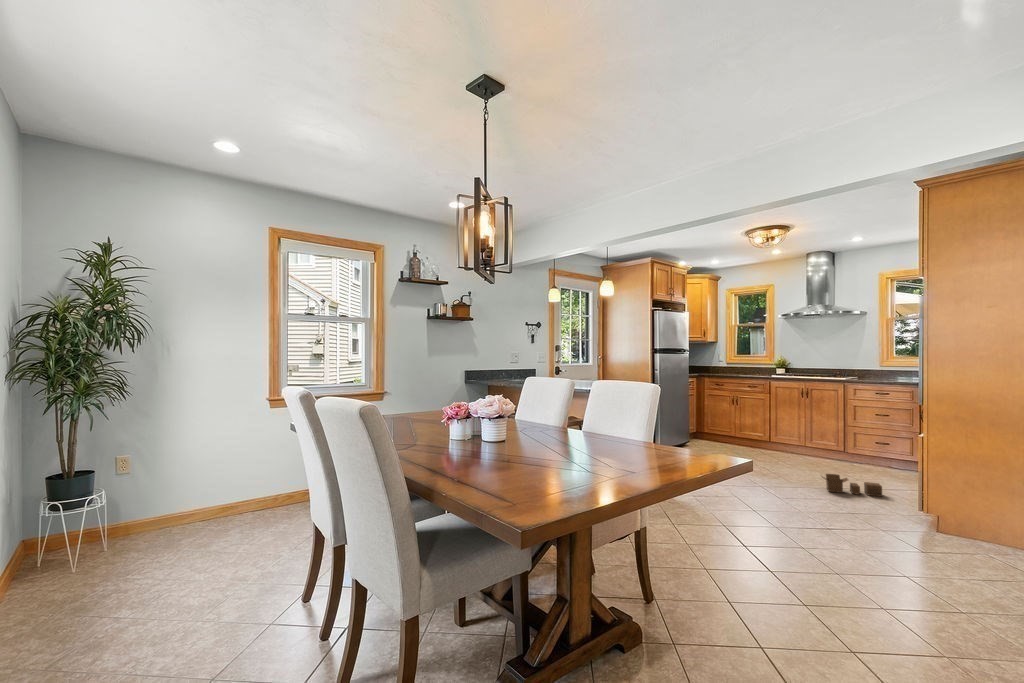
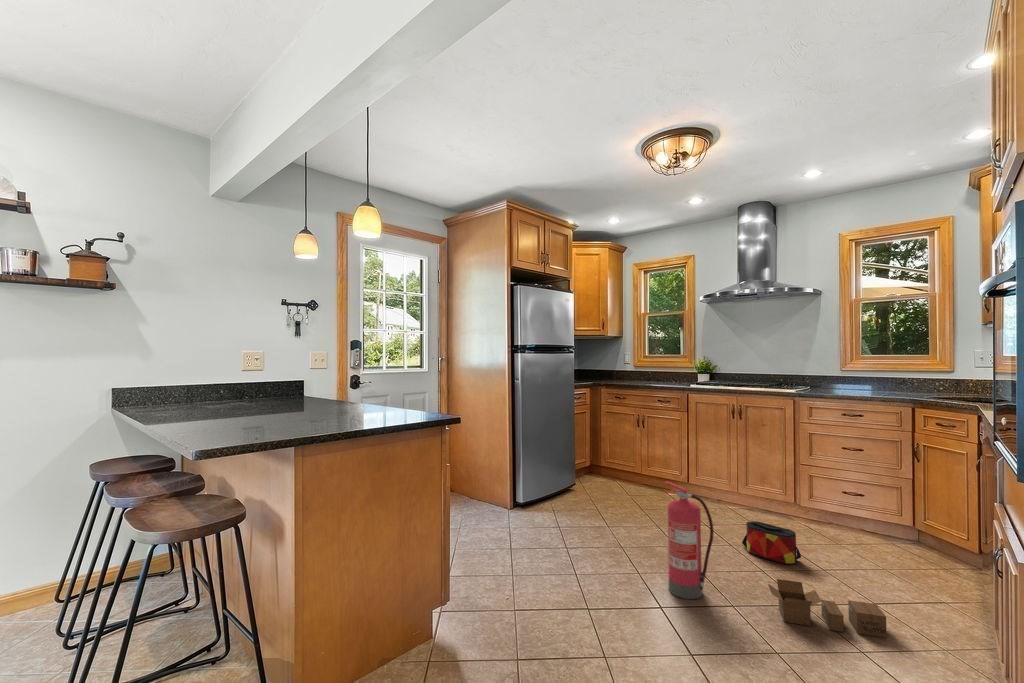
fire extinguisher: none [761,424,790,485] -> present [665,481,714,599]
bag: none [807,454,843,476] -> present [742,521,801,565]

